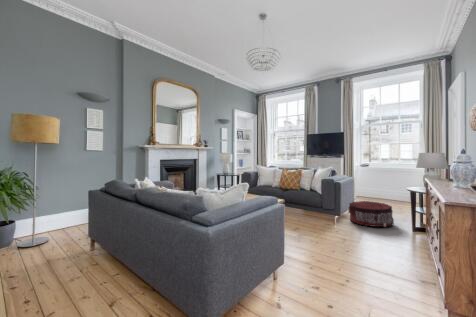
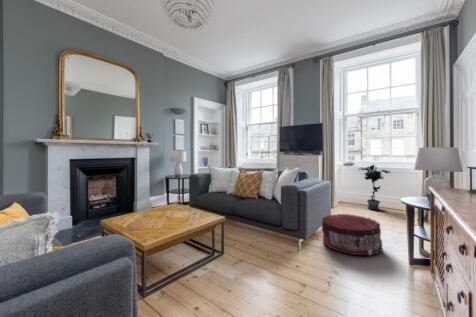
potted plant: none [373,165,401,202] -> present [360,165,390,210]

